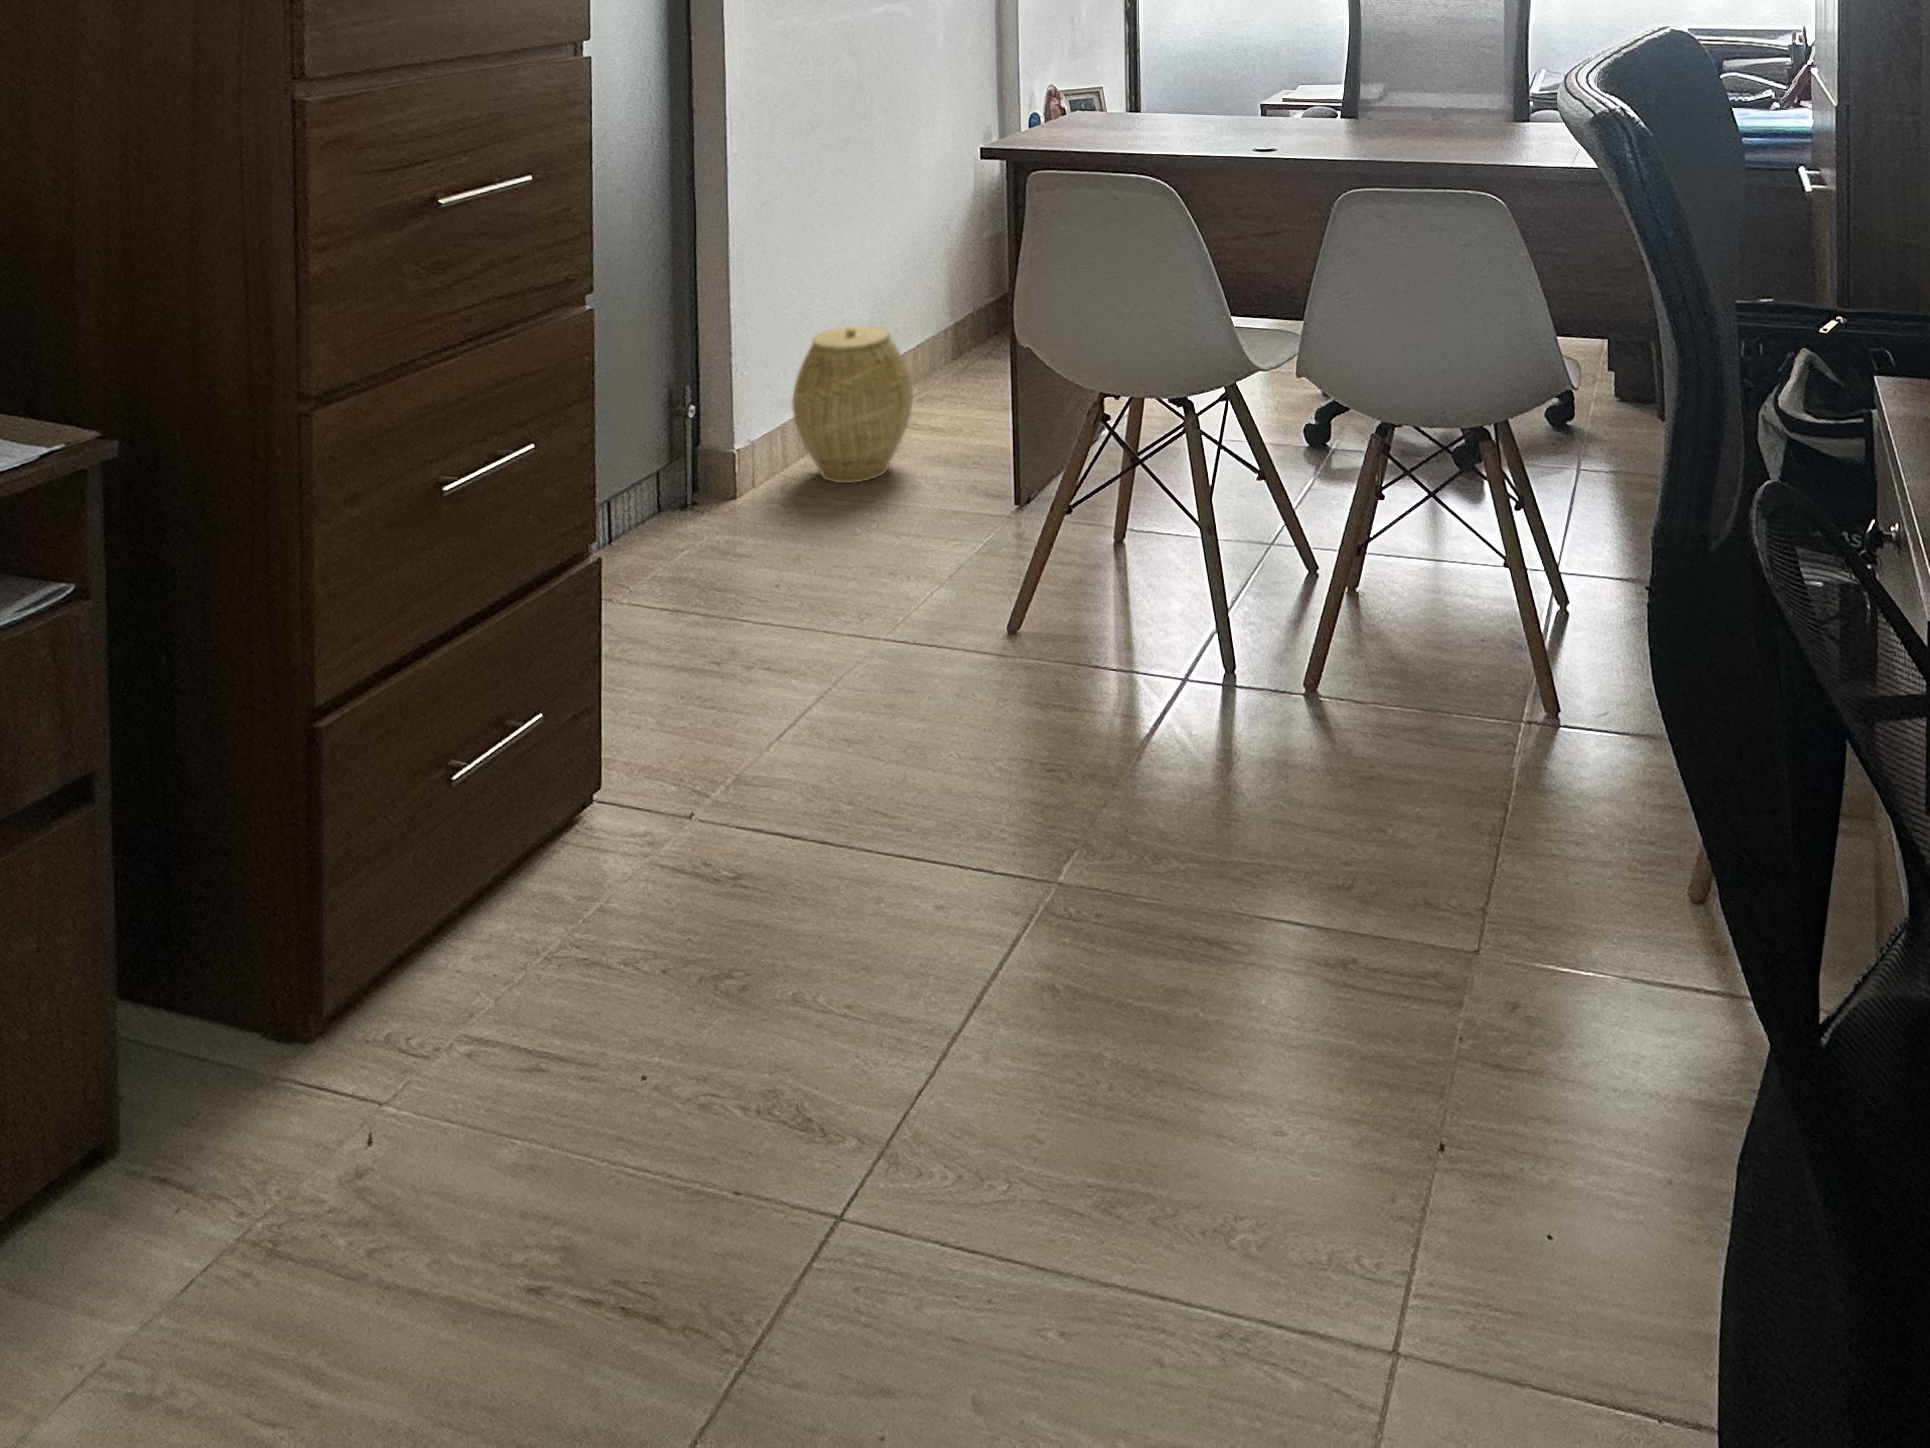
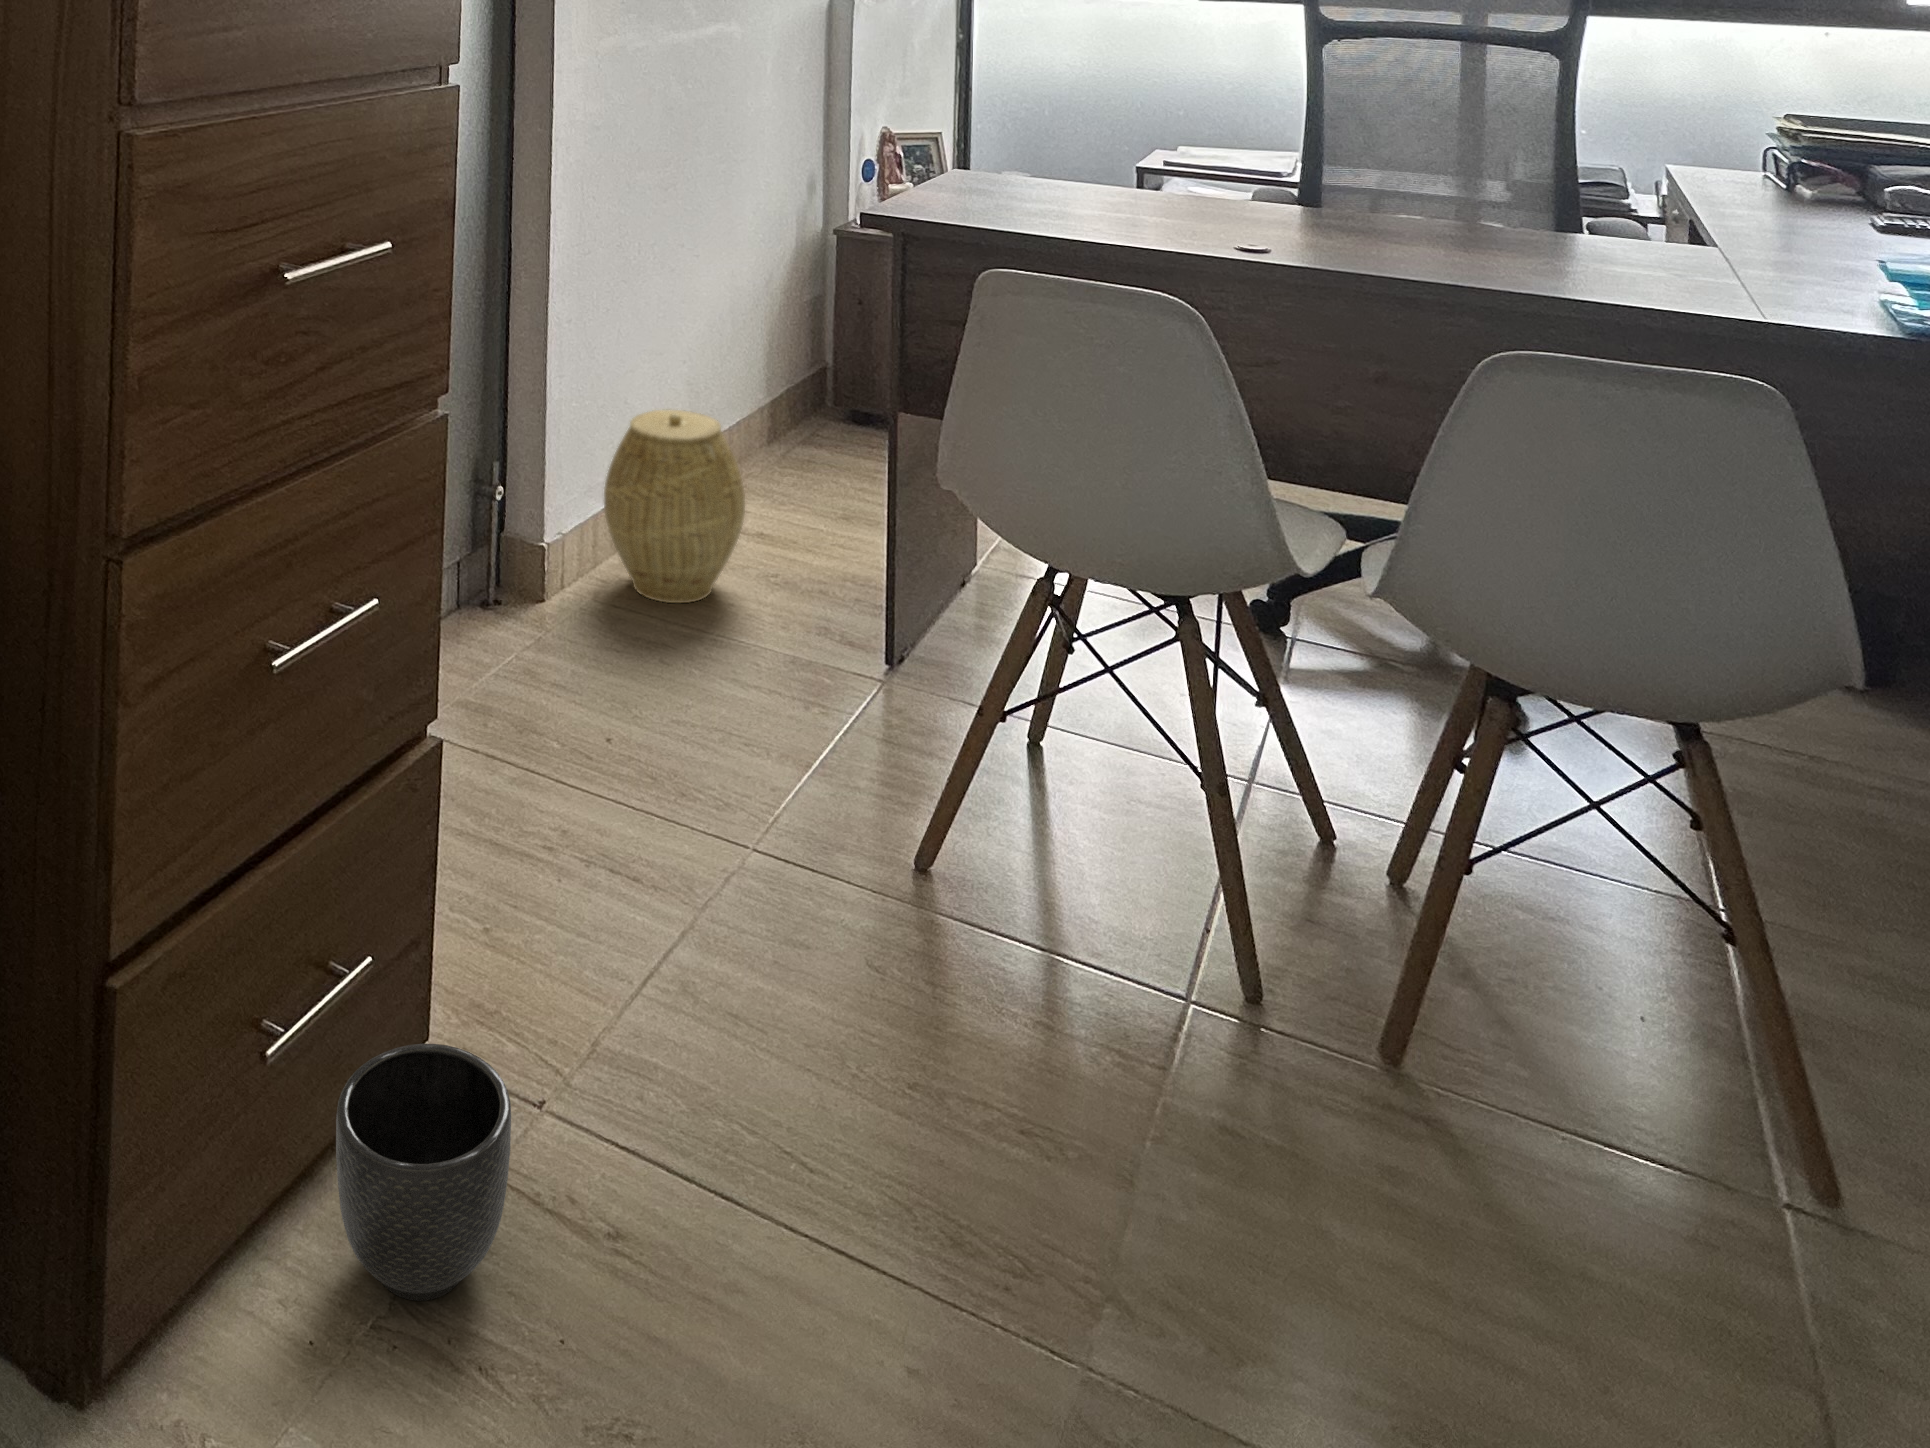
planter: none [514,761,651,931] -> present [336,1044,511,1301]

